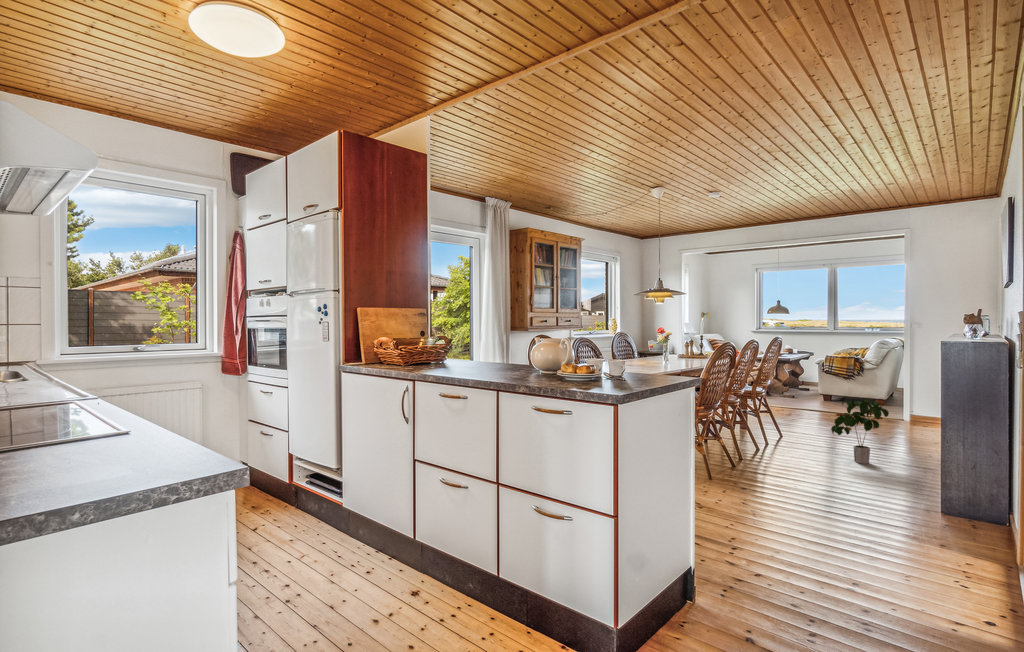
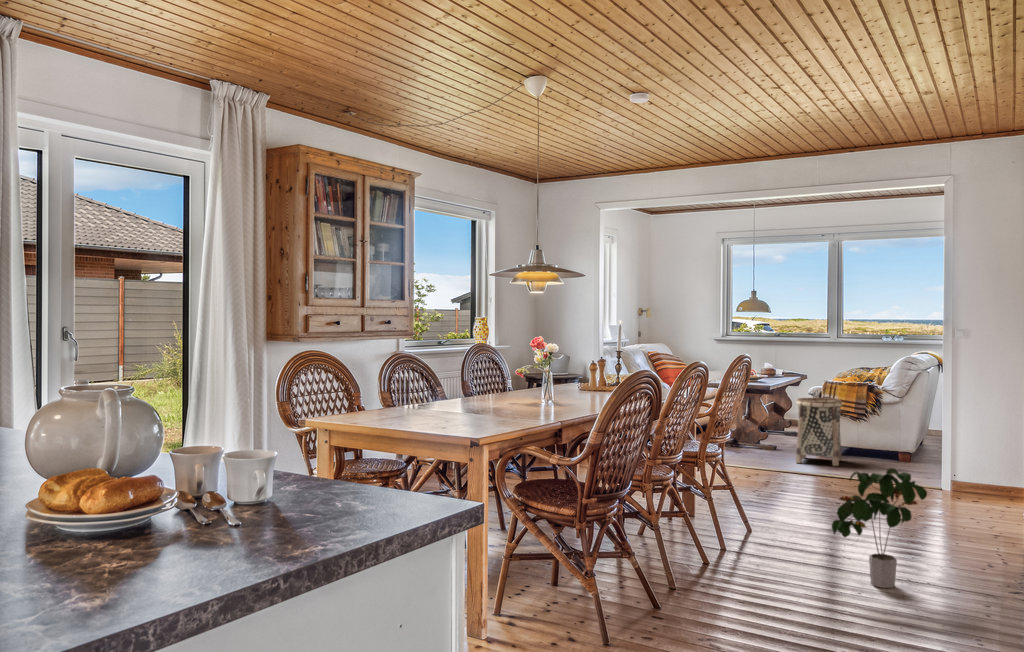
basket: none [807,365,838,406] -> present [796,398,842,466]

